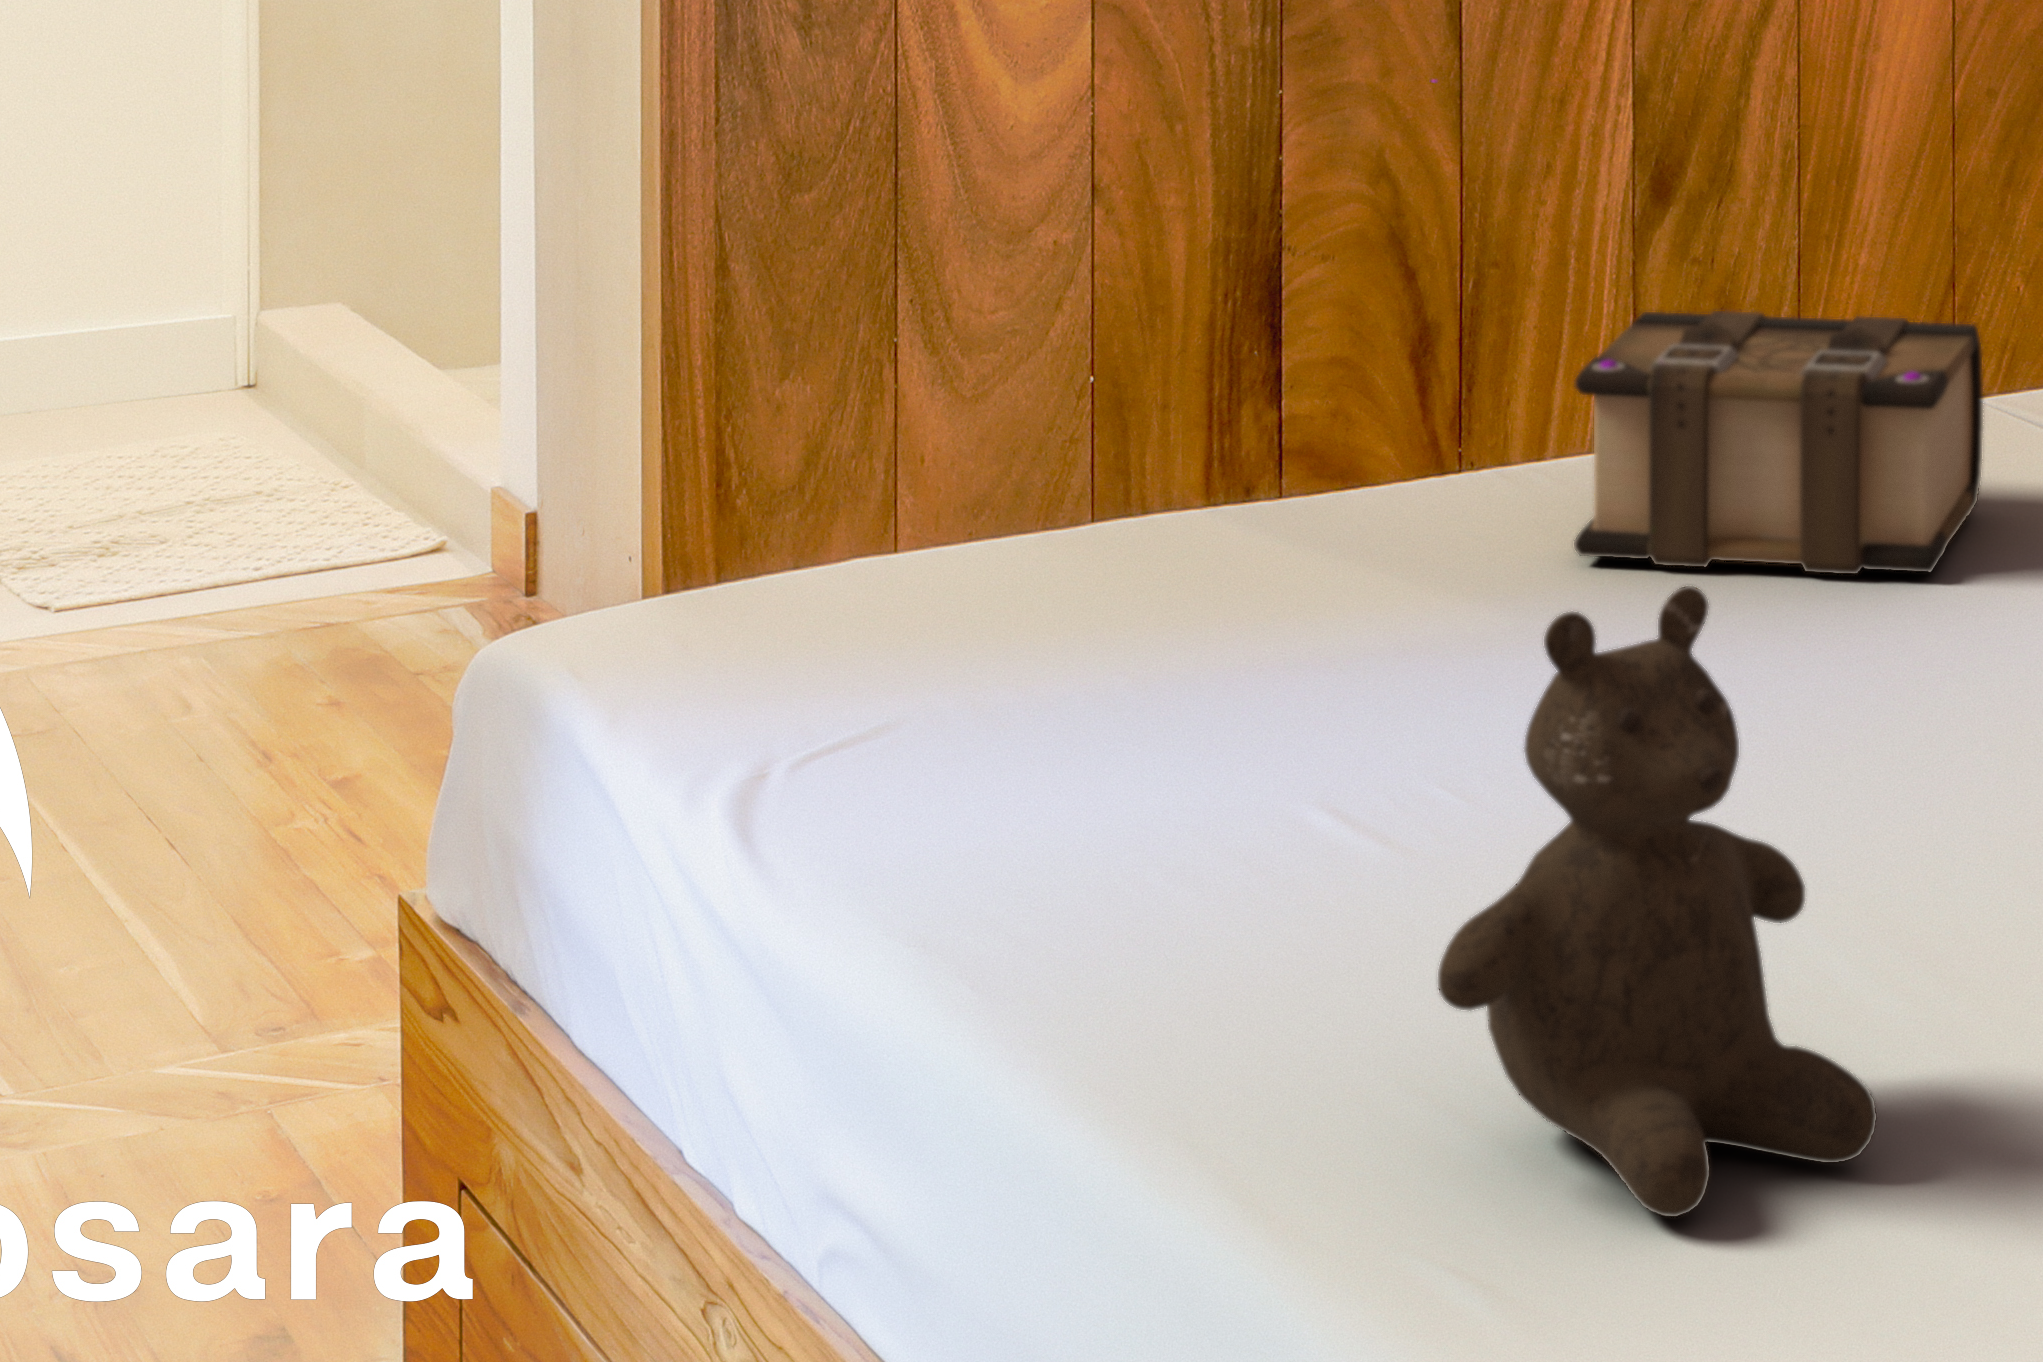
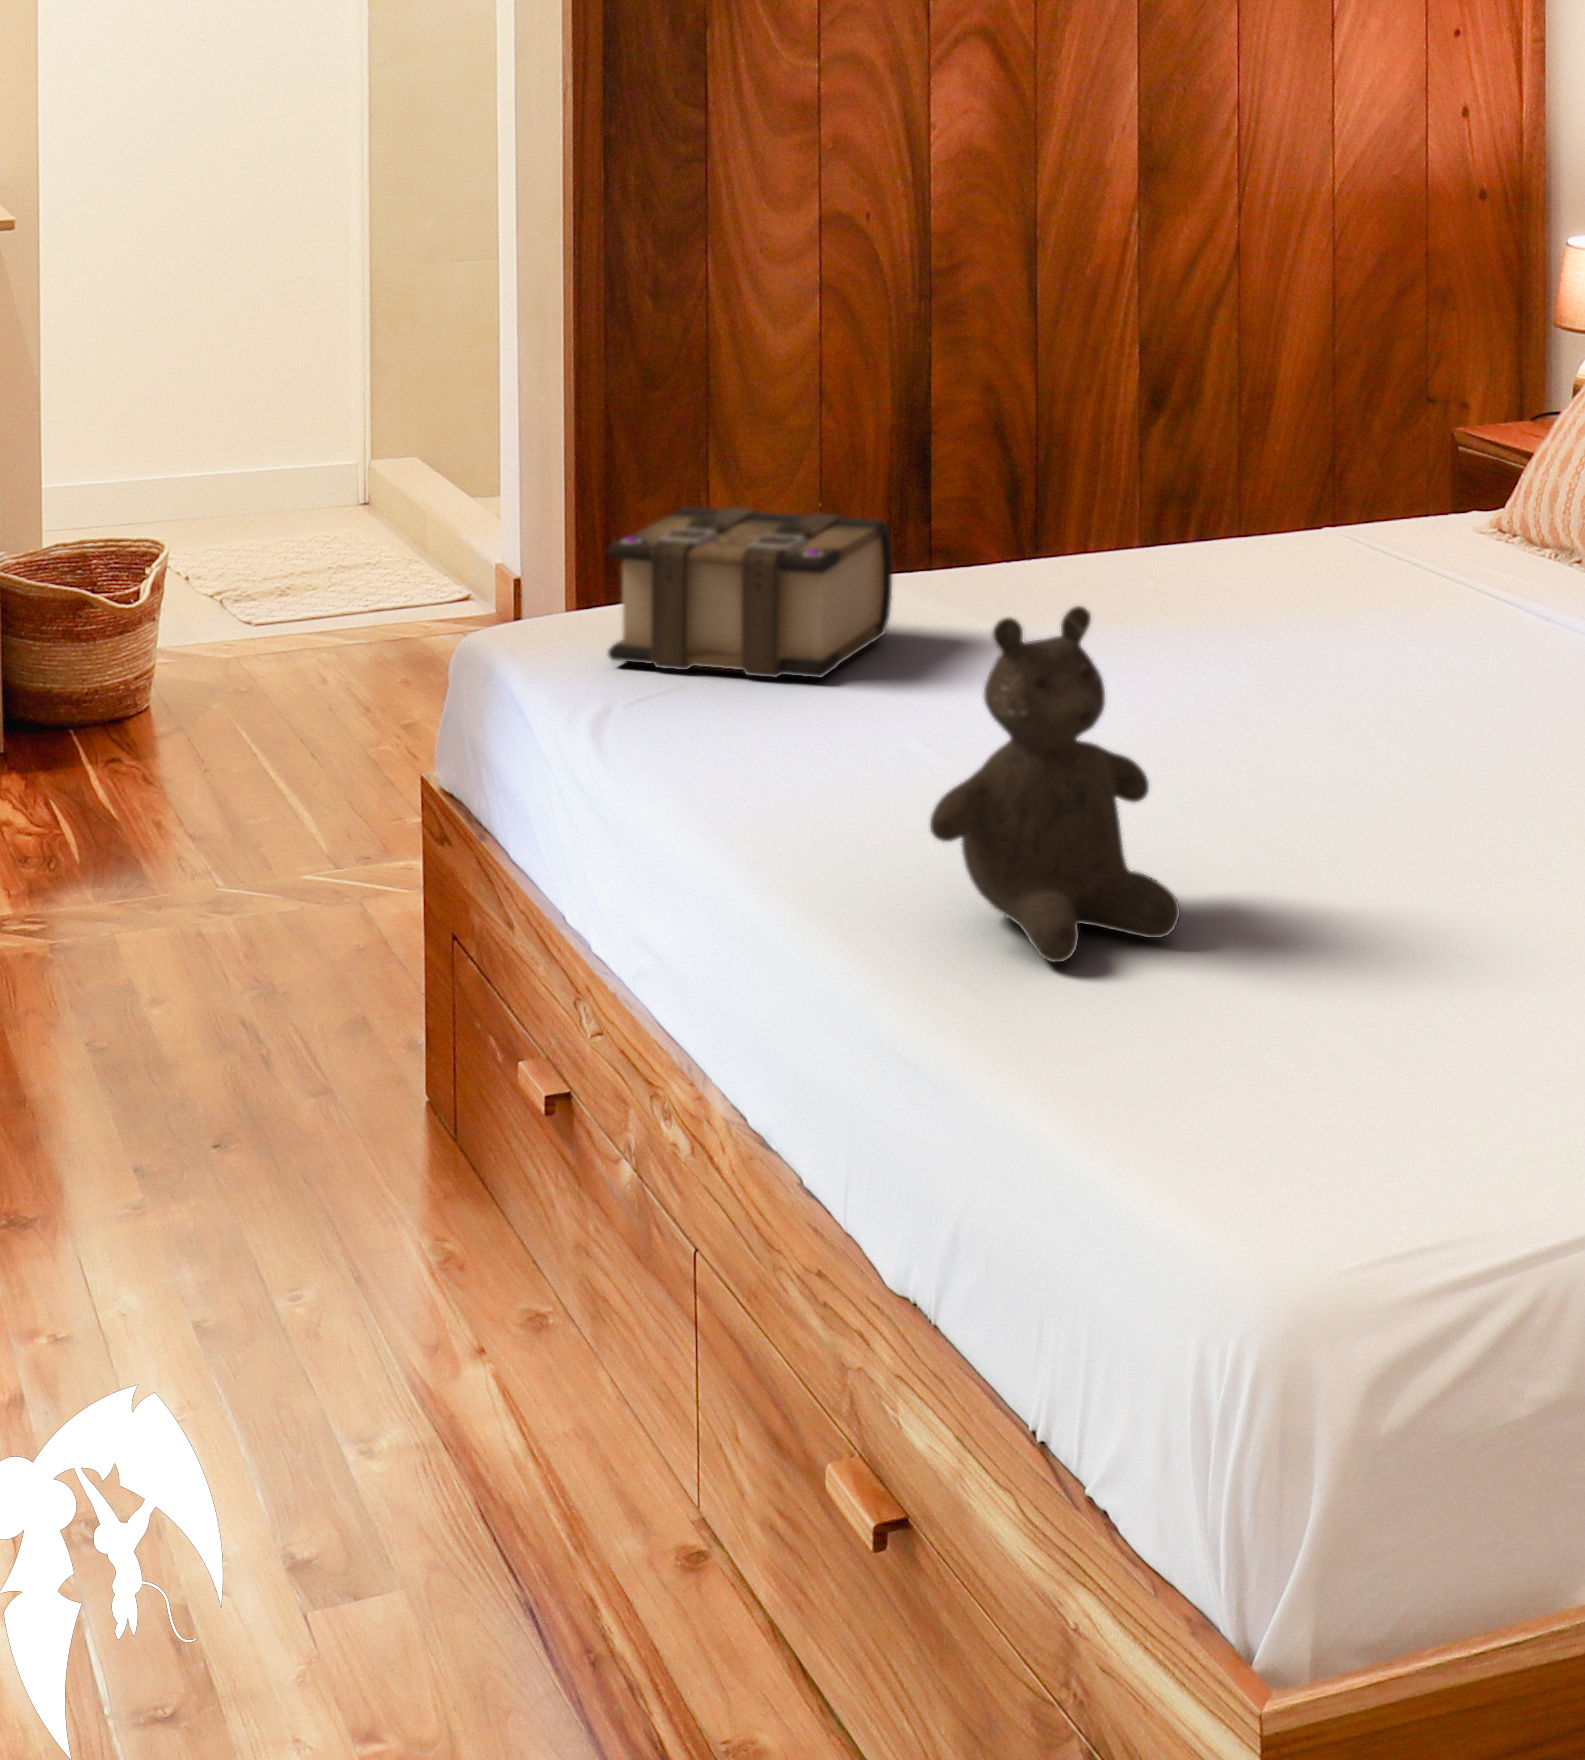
book: present [1574,311,1983,574] -> present [608,507,892,678]

